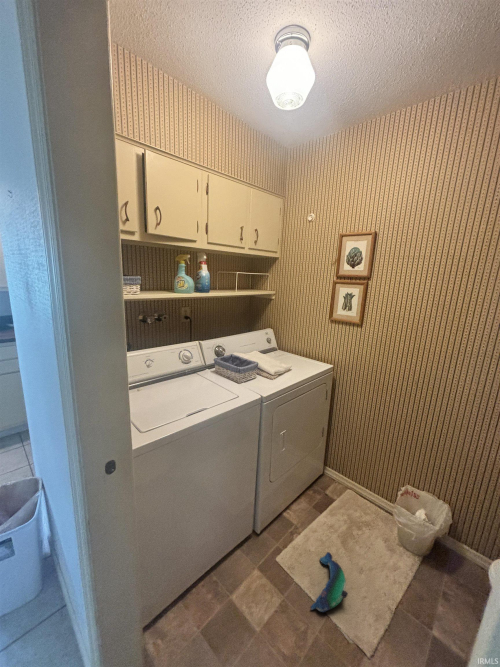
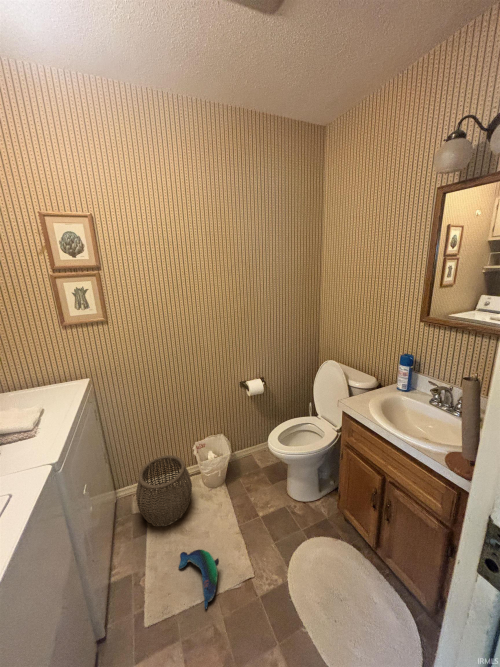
woven basket: none [326,462,383,533] -> present [136,455,192,526]

